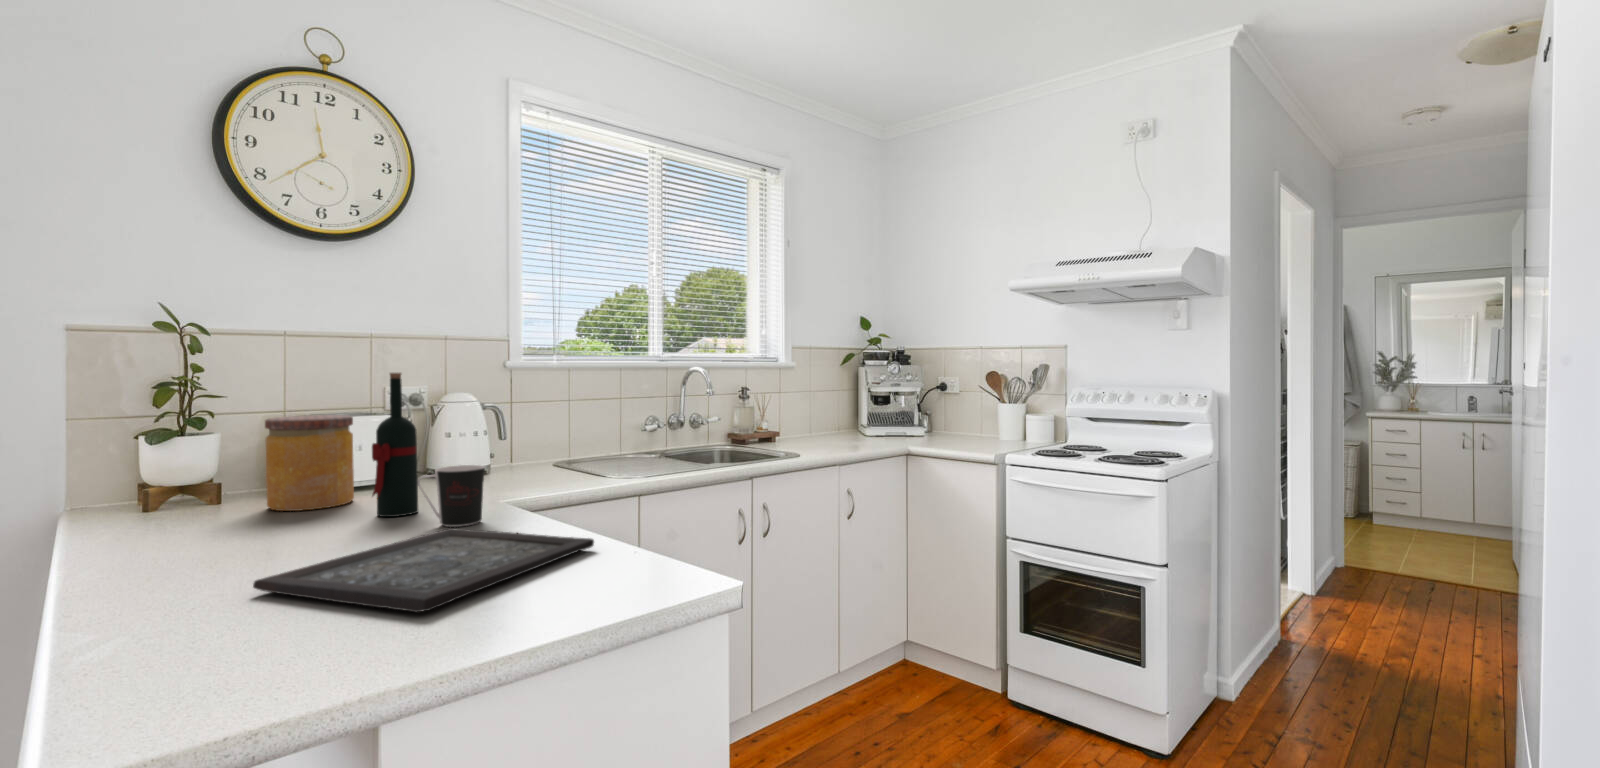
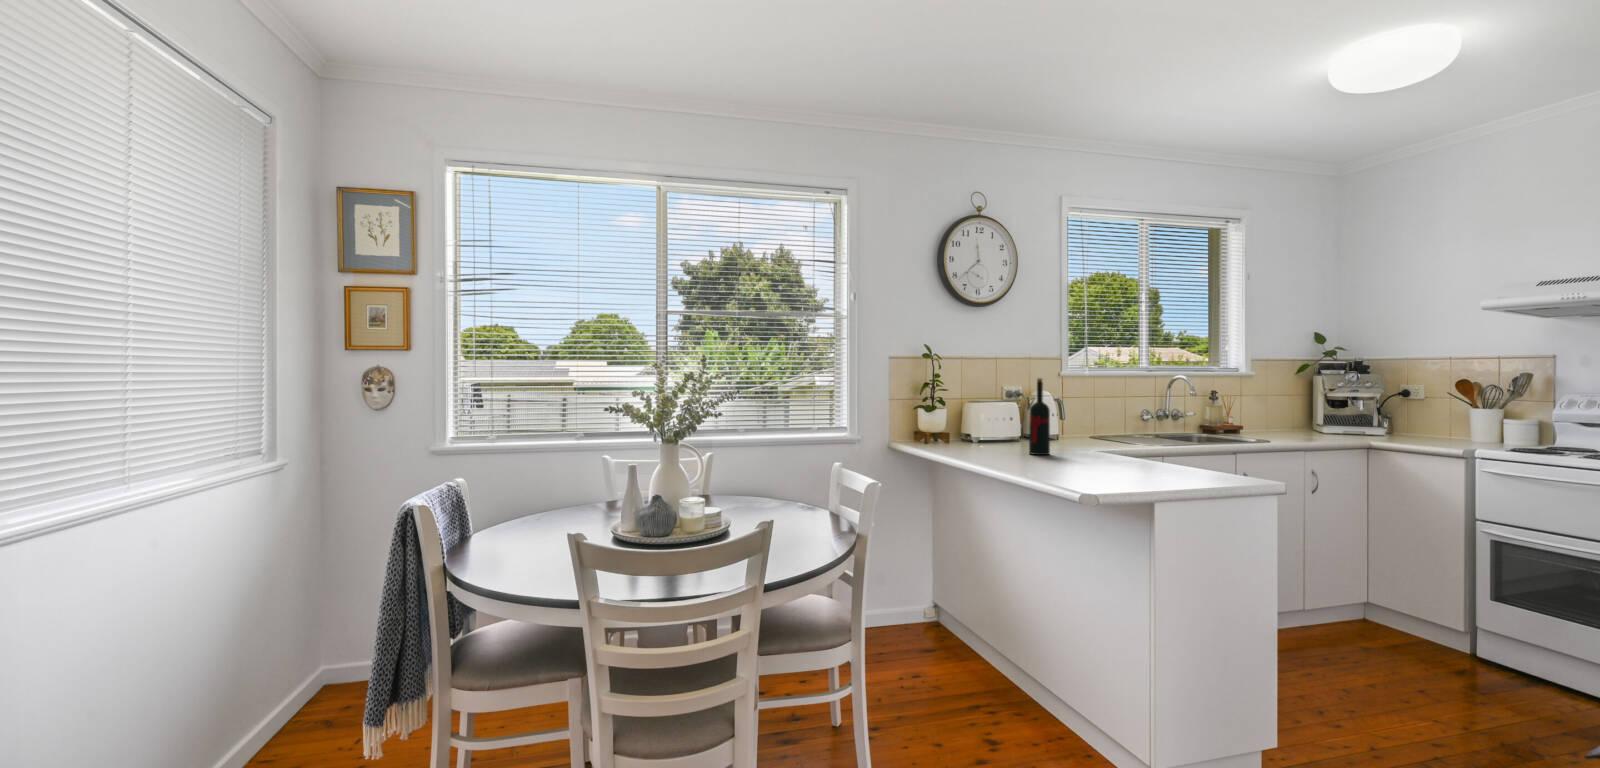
jar: present [265,415,354,511] -> none [961,401,1001,450]
coffee cup: present [418,465,485,527] -> none [1065,429,1099,460]
tray: present [253,528,594,612] -> none [1044,459,1187,481]

